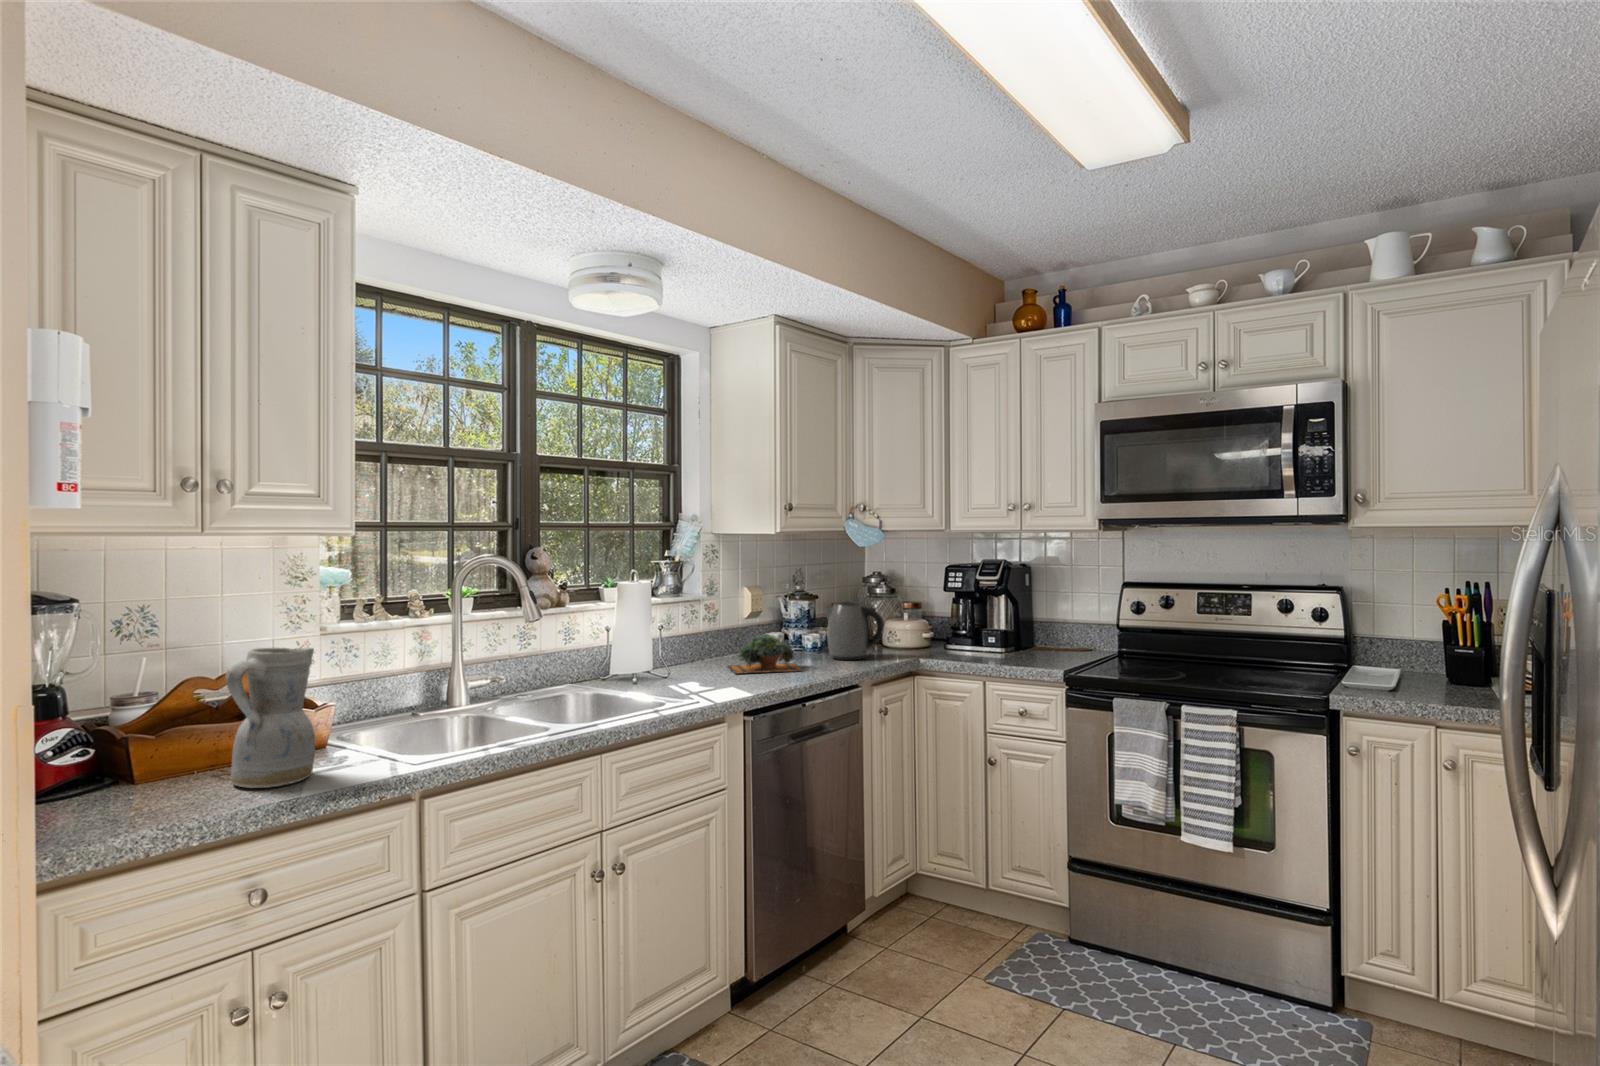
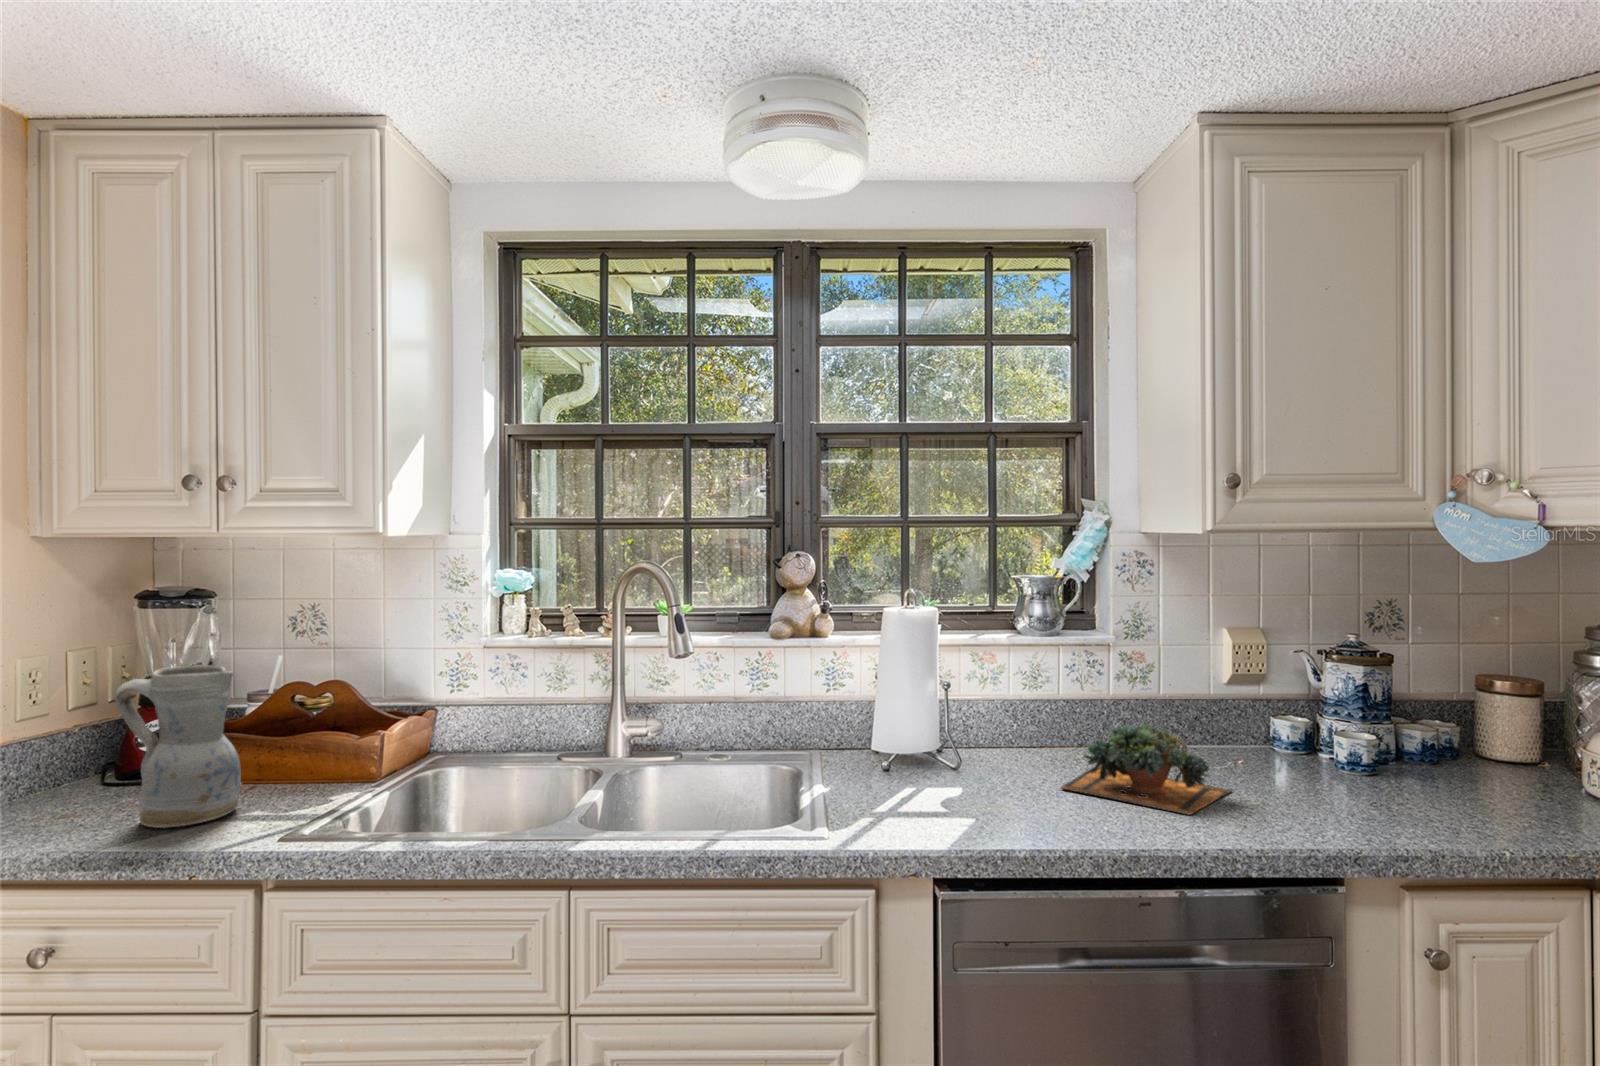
kettle: present [824,601,884,660] -> none [1326,679,1479,816]

